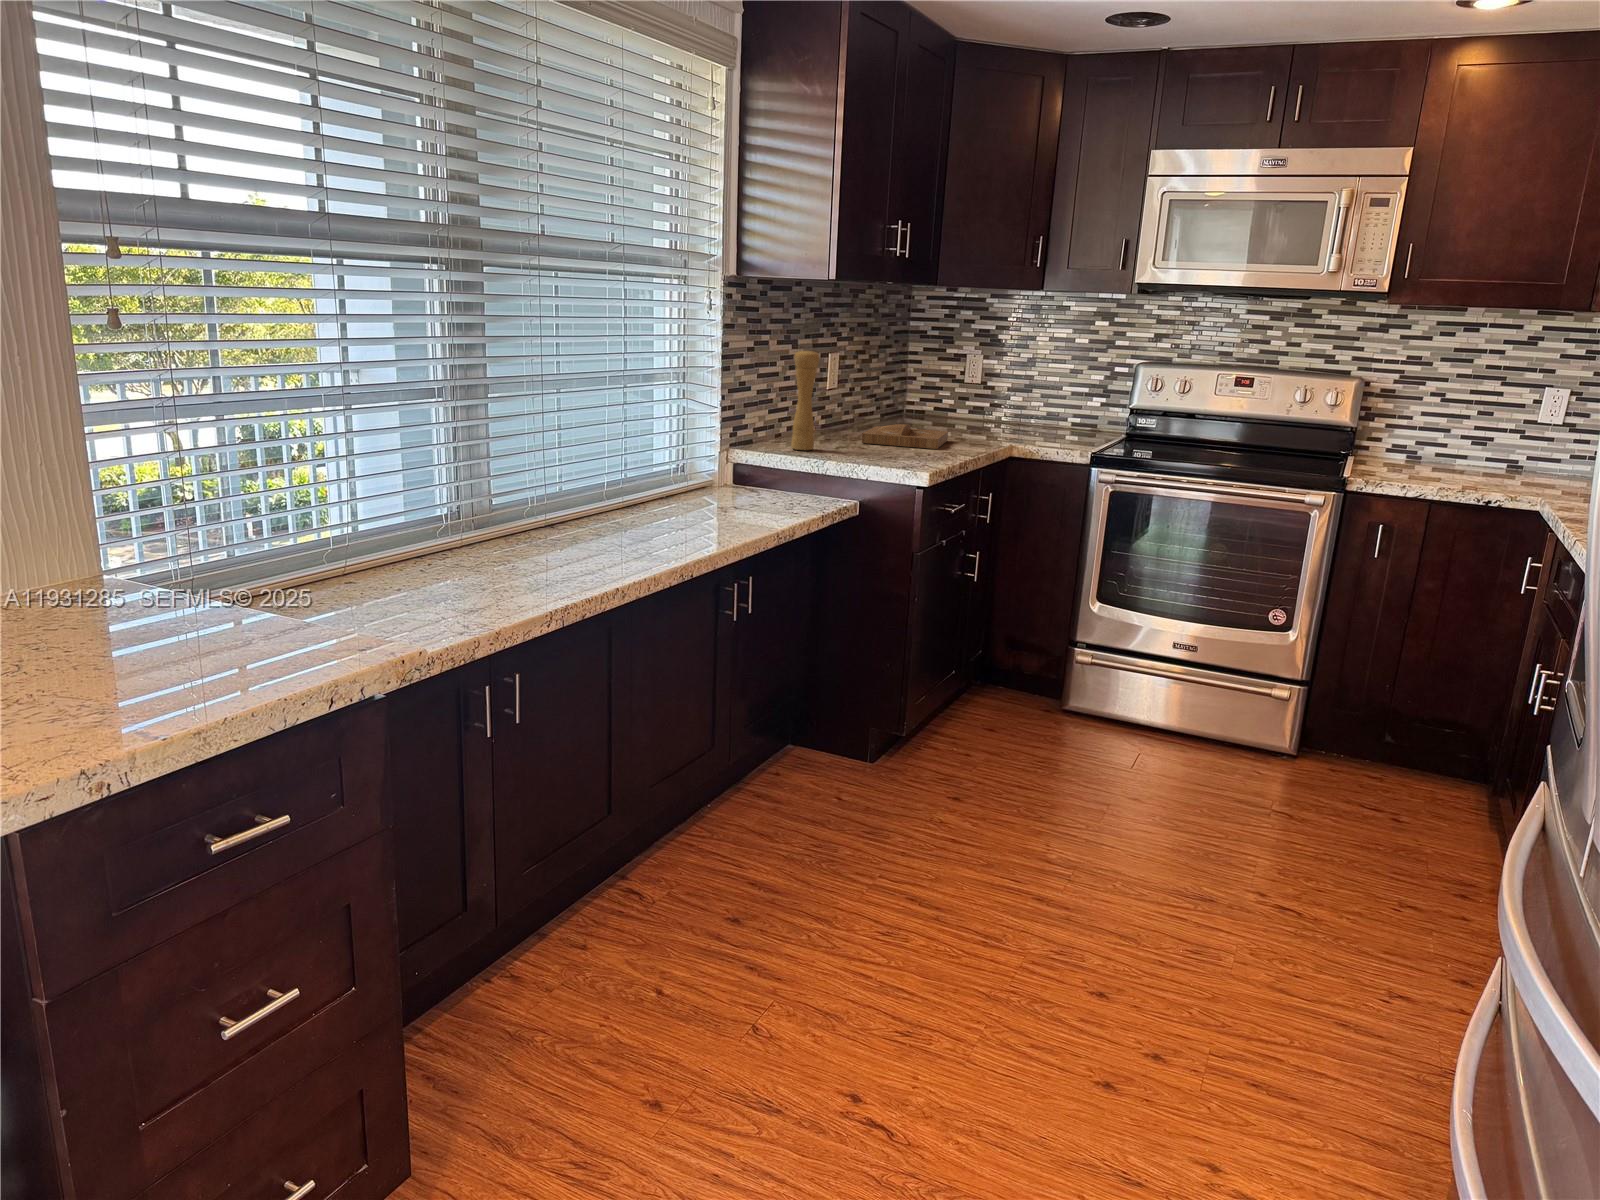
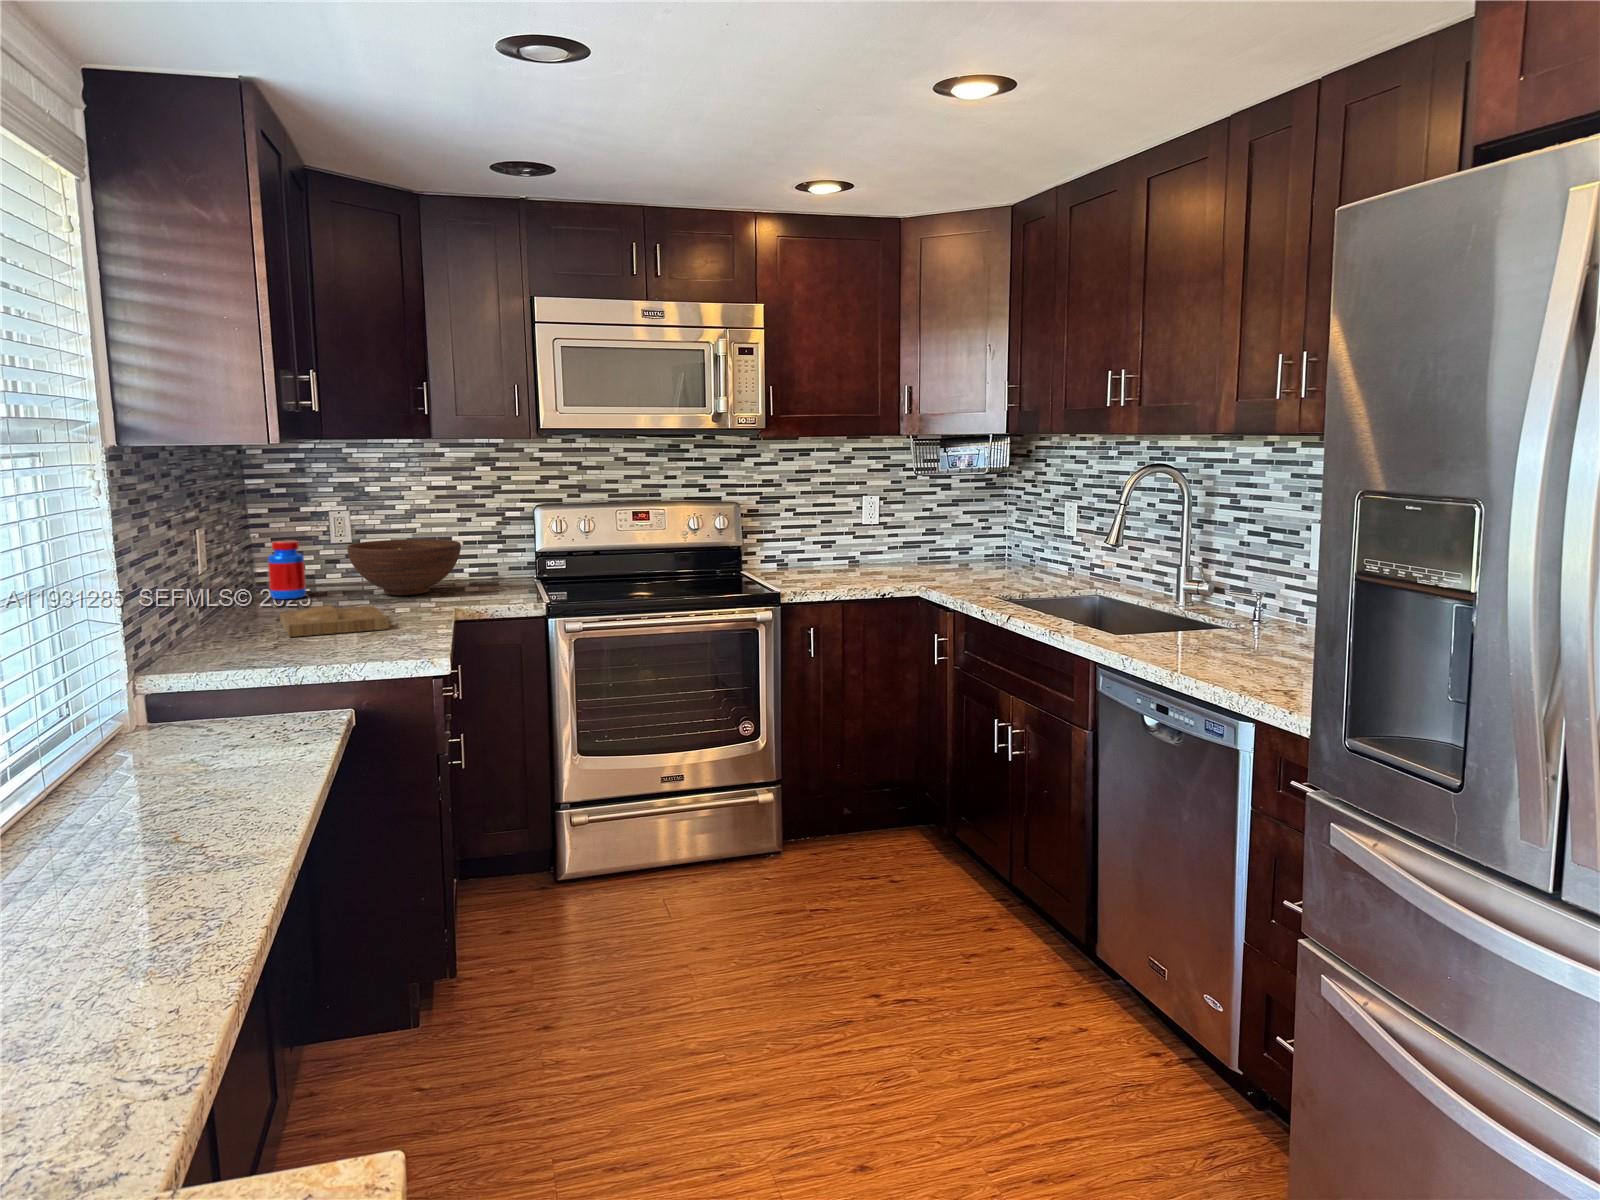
pepper mill: present [791,349,819,450] -> none [211,532,254,662]
jar: none [905,374,934,423] -> present [268,540,306,599]
fruit bowl: none [963,383,1060,432] -> present [347,539,461,595]

